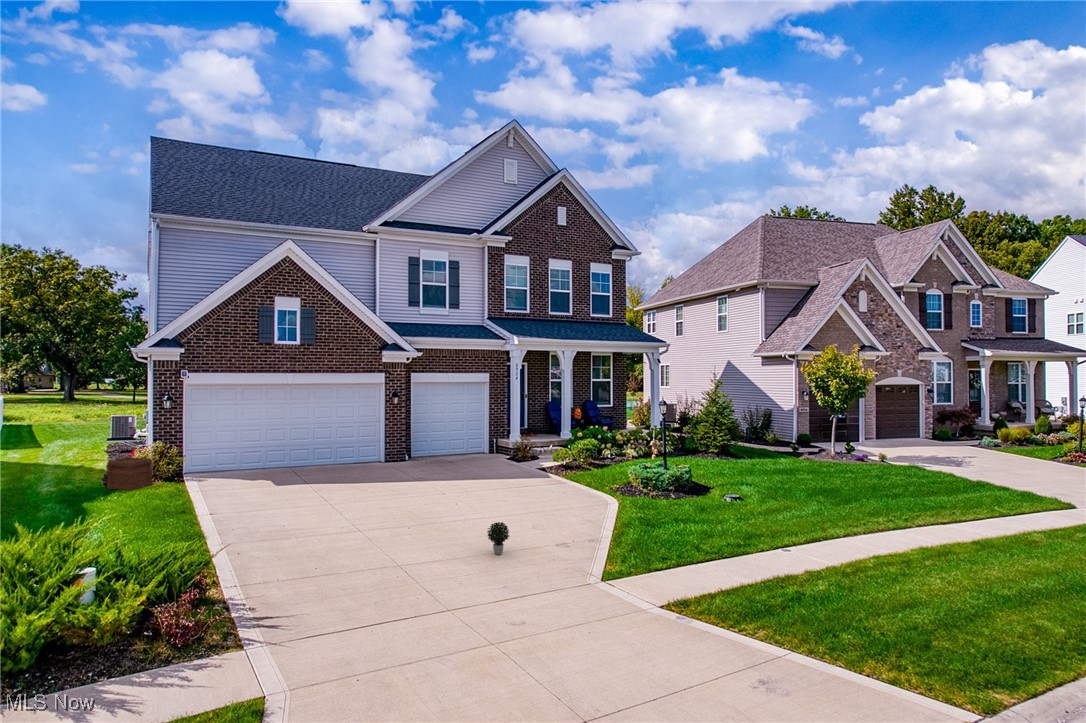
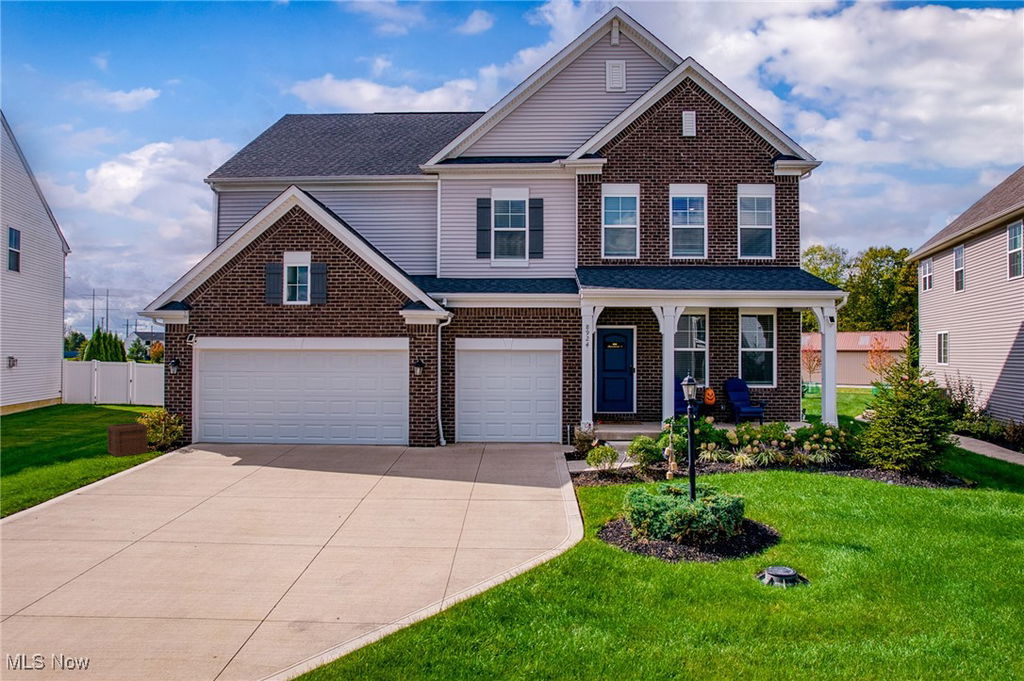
potted plant: present [487,522,510,555] -> none [78,575,128,637]

